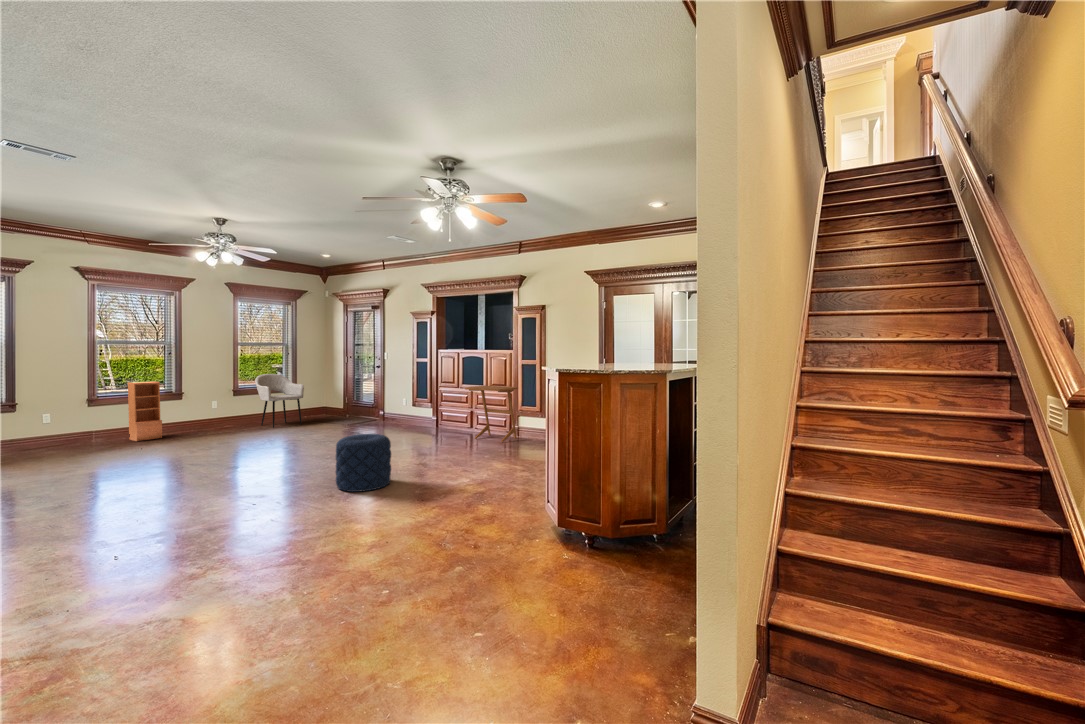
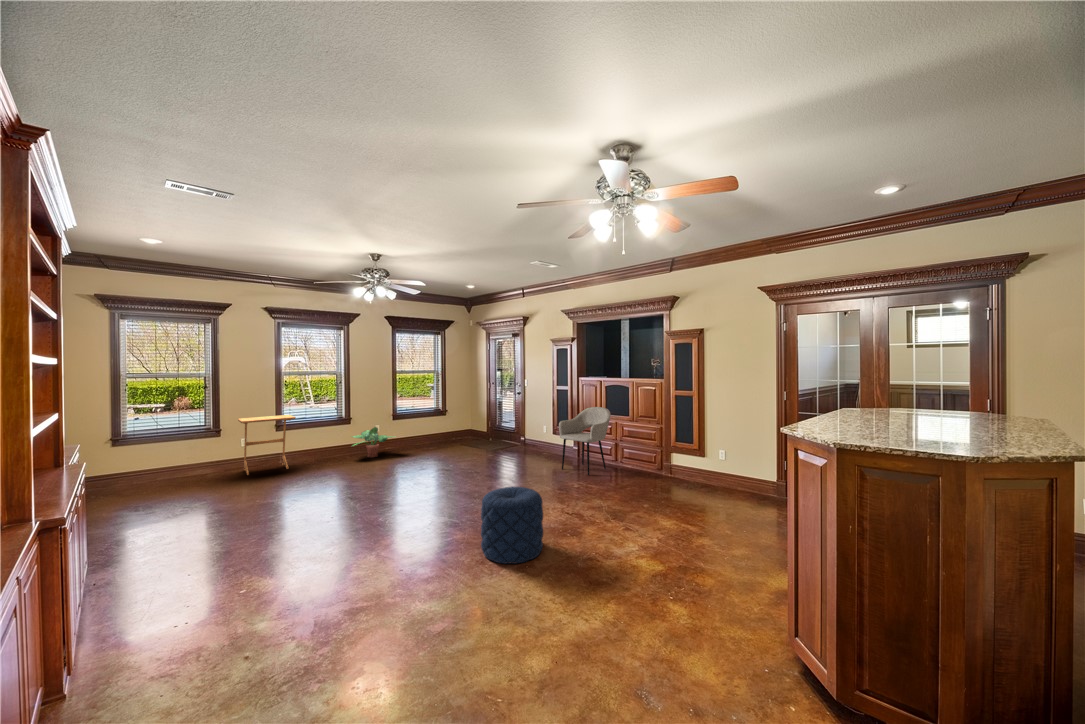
armchair: present [255,374,304,428] -> present [559,407,611,475]
bookcase: present [128,381,162,441] -> none [305,408,331,464]
side table: present [465,386,518,442] -> present [238,415,296,475]
potted plant: none [185,400,243,434] -> present [352,427,392,457]

